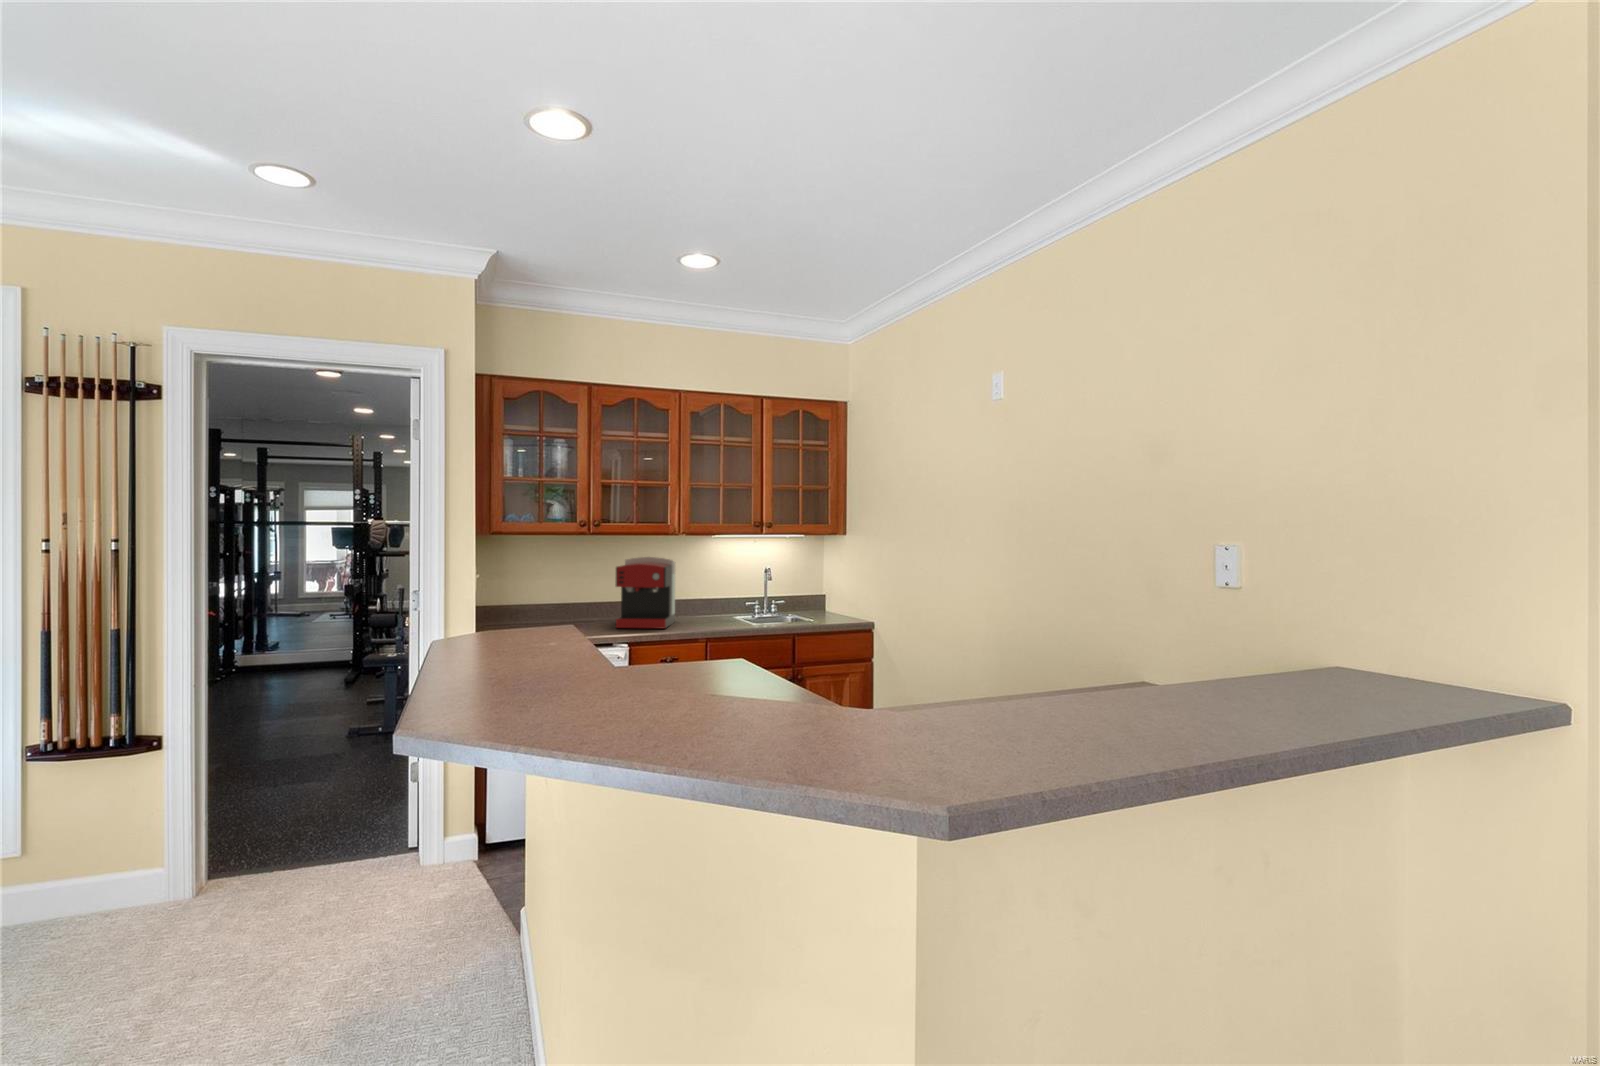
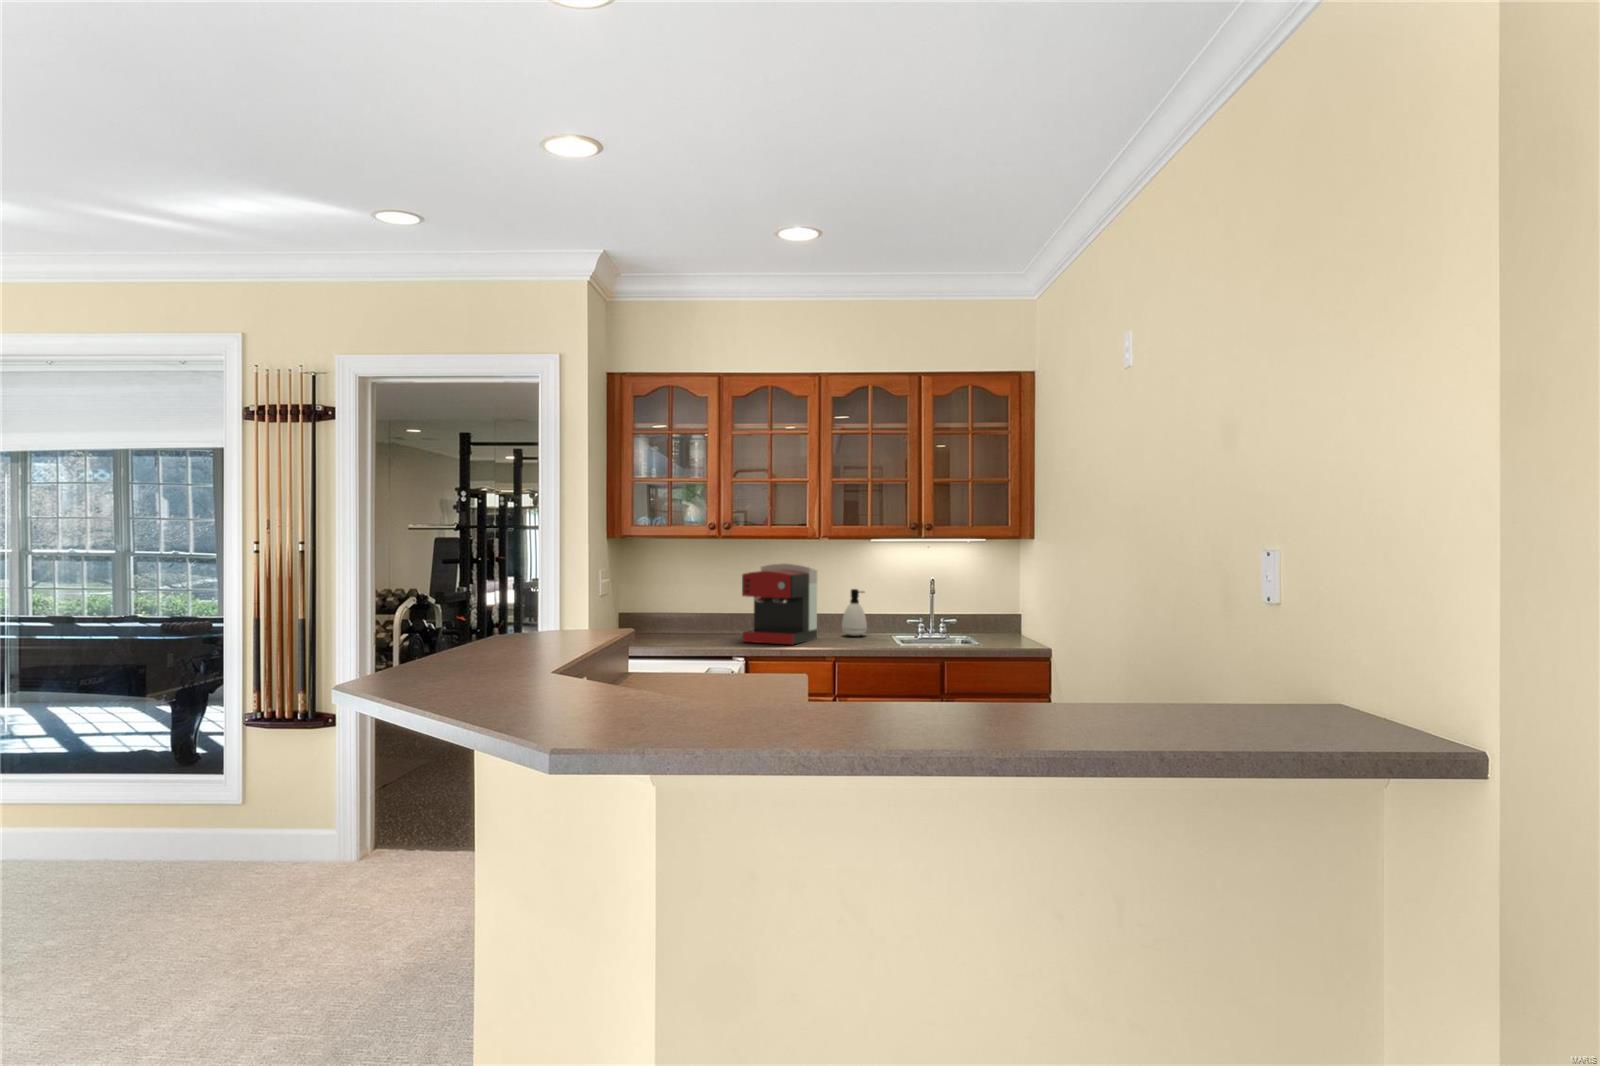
soap dispenser: none [693,578,714,618] -> present [842,589,867,636]

